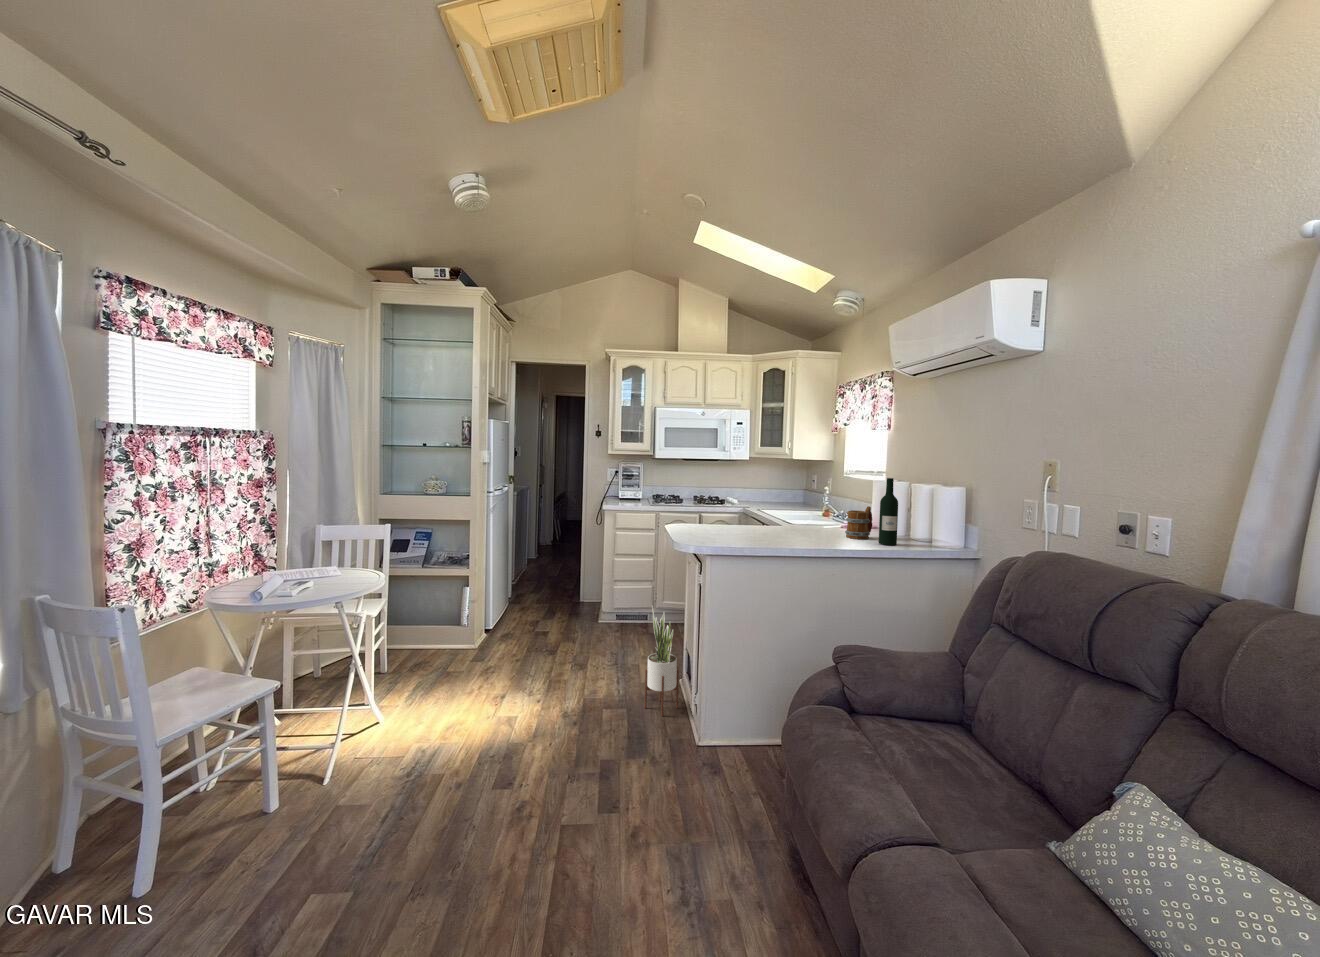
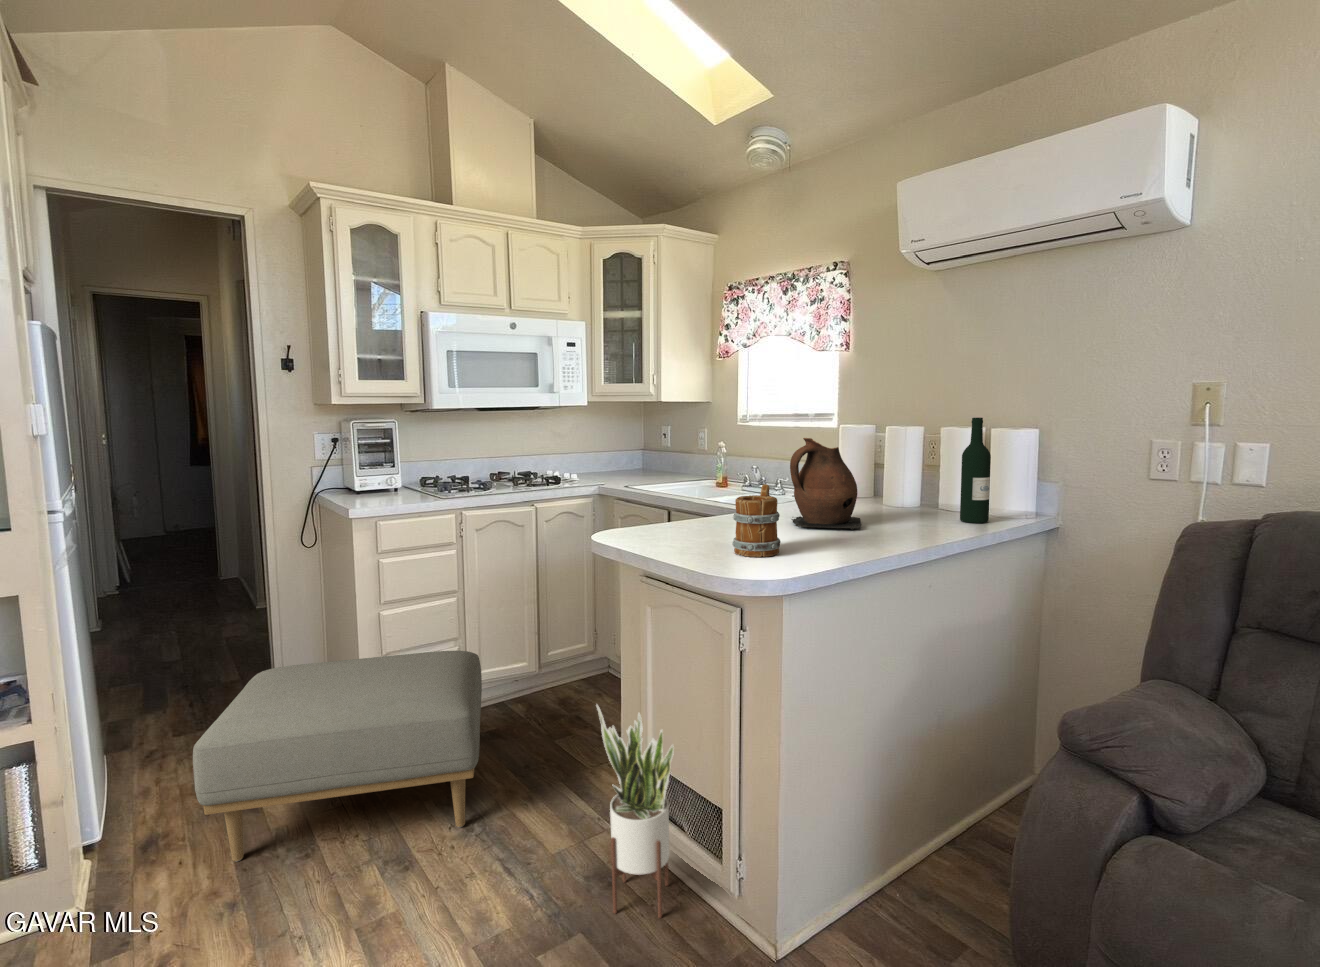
ceramic pitcher: none [770,483,819,538] -> present [790,438,861,530]
mug: present [845,506,872,539] -> present [732,484,781,557]
ottoman: none [516,574,651,663] -> present [193,651,482,862]

